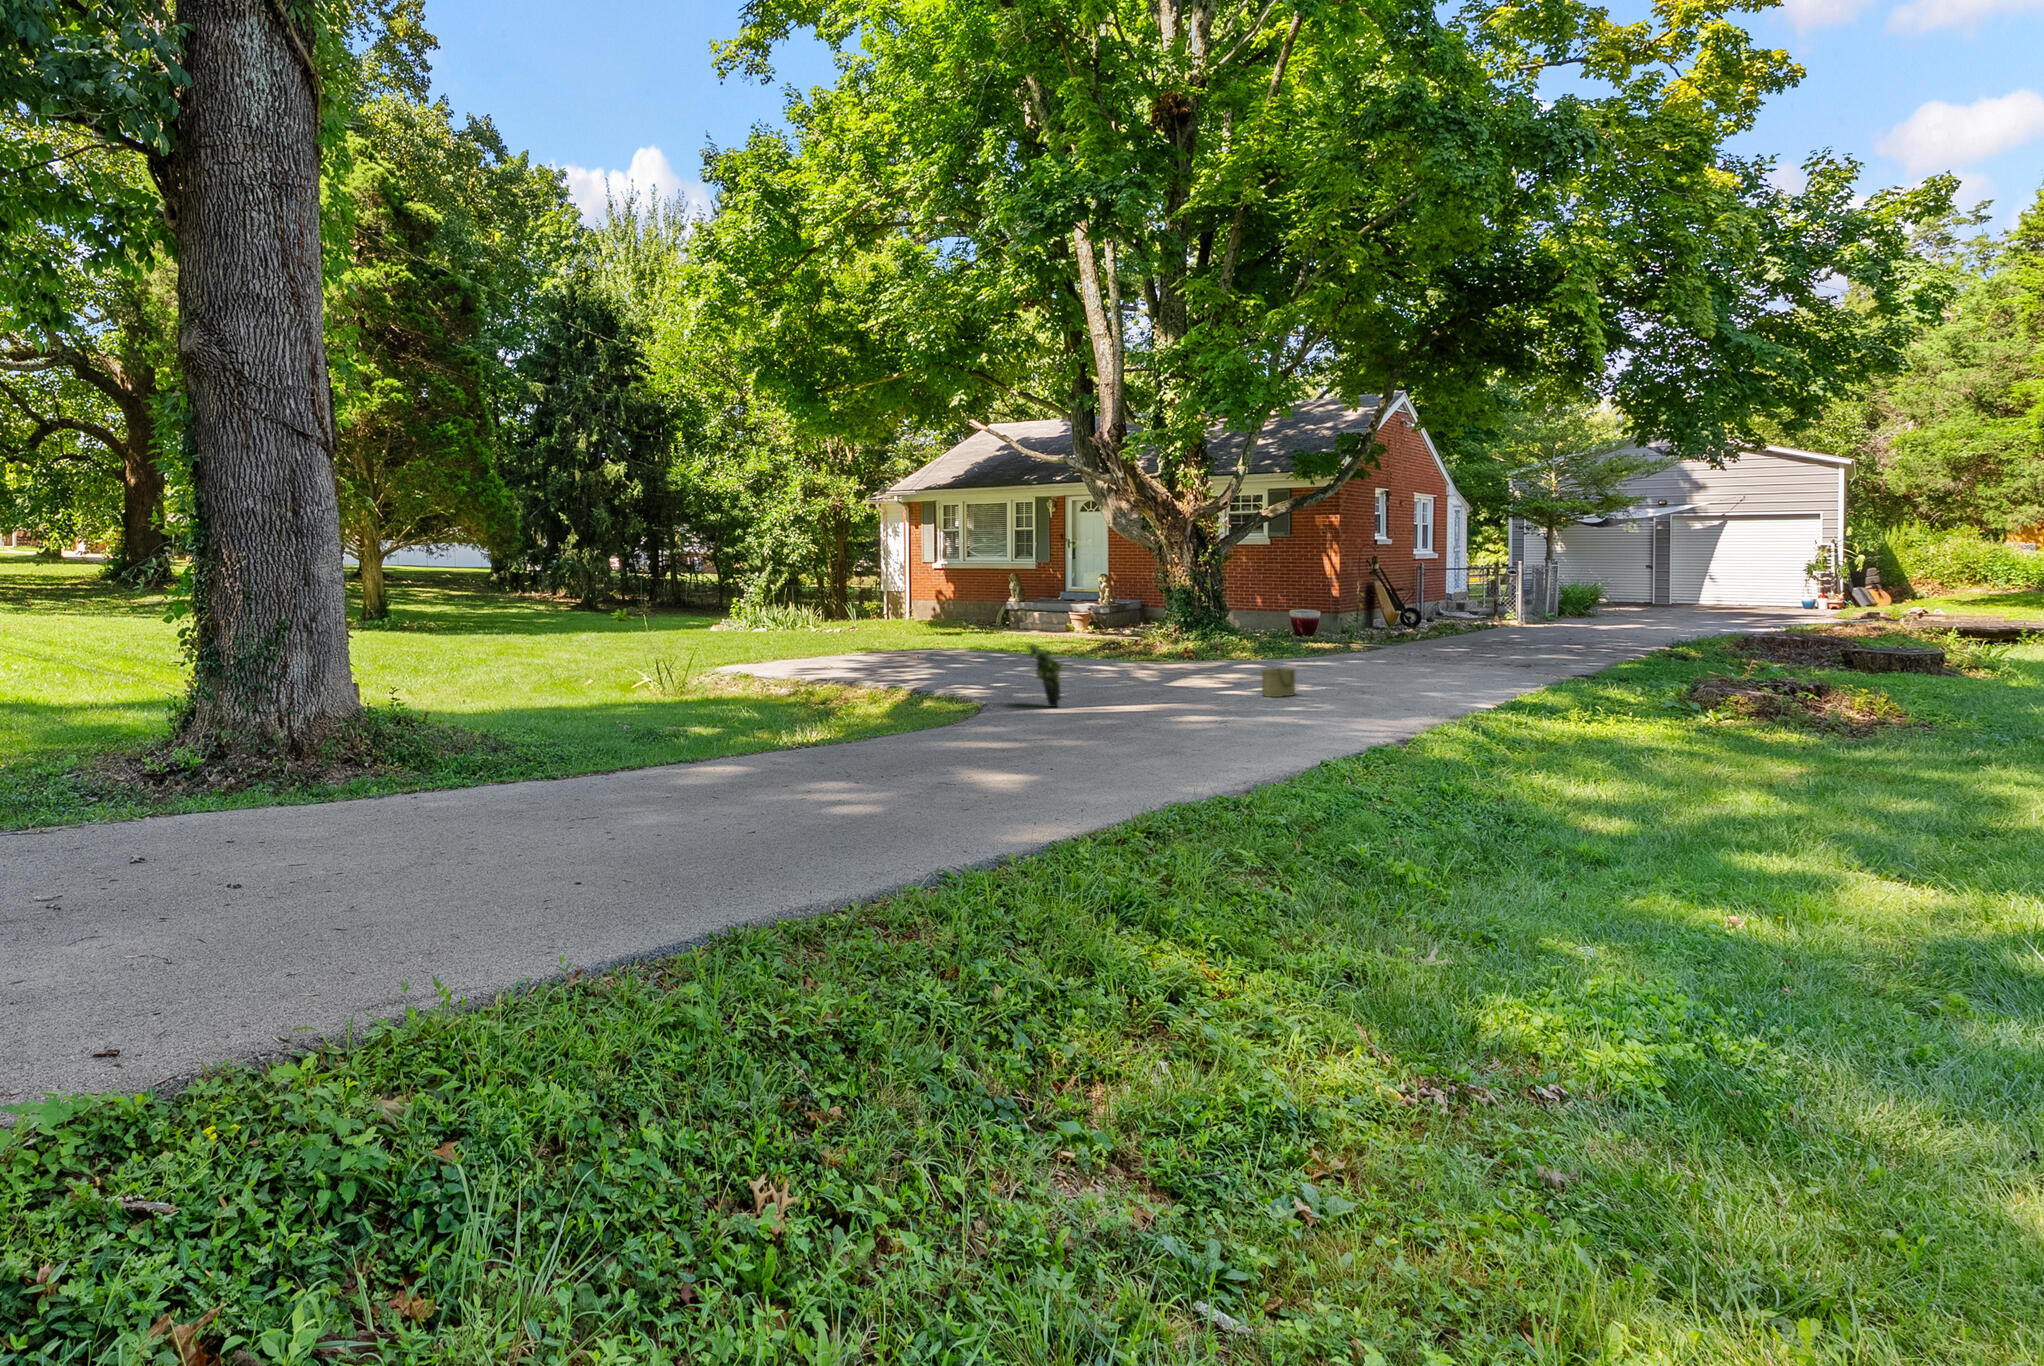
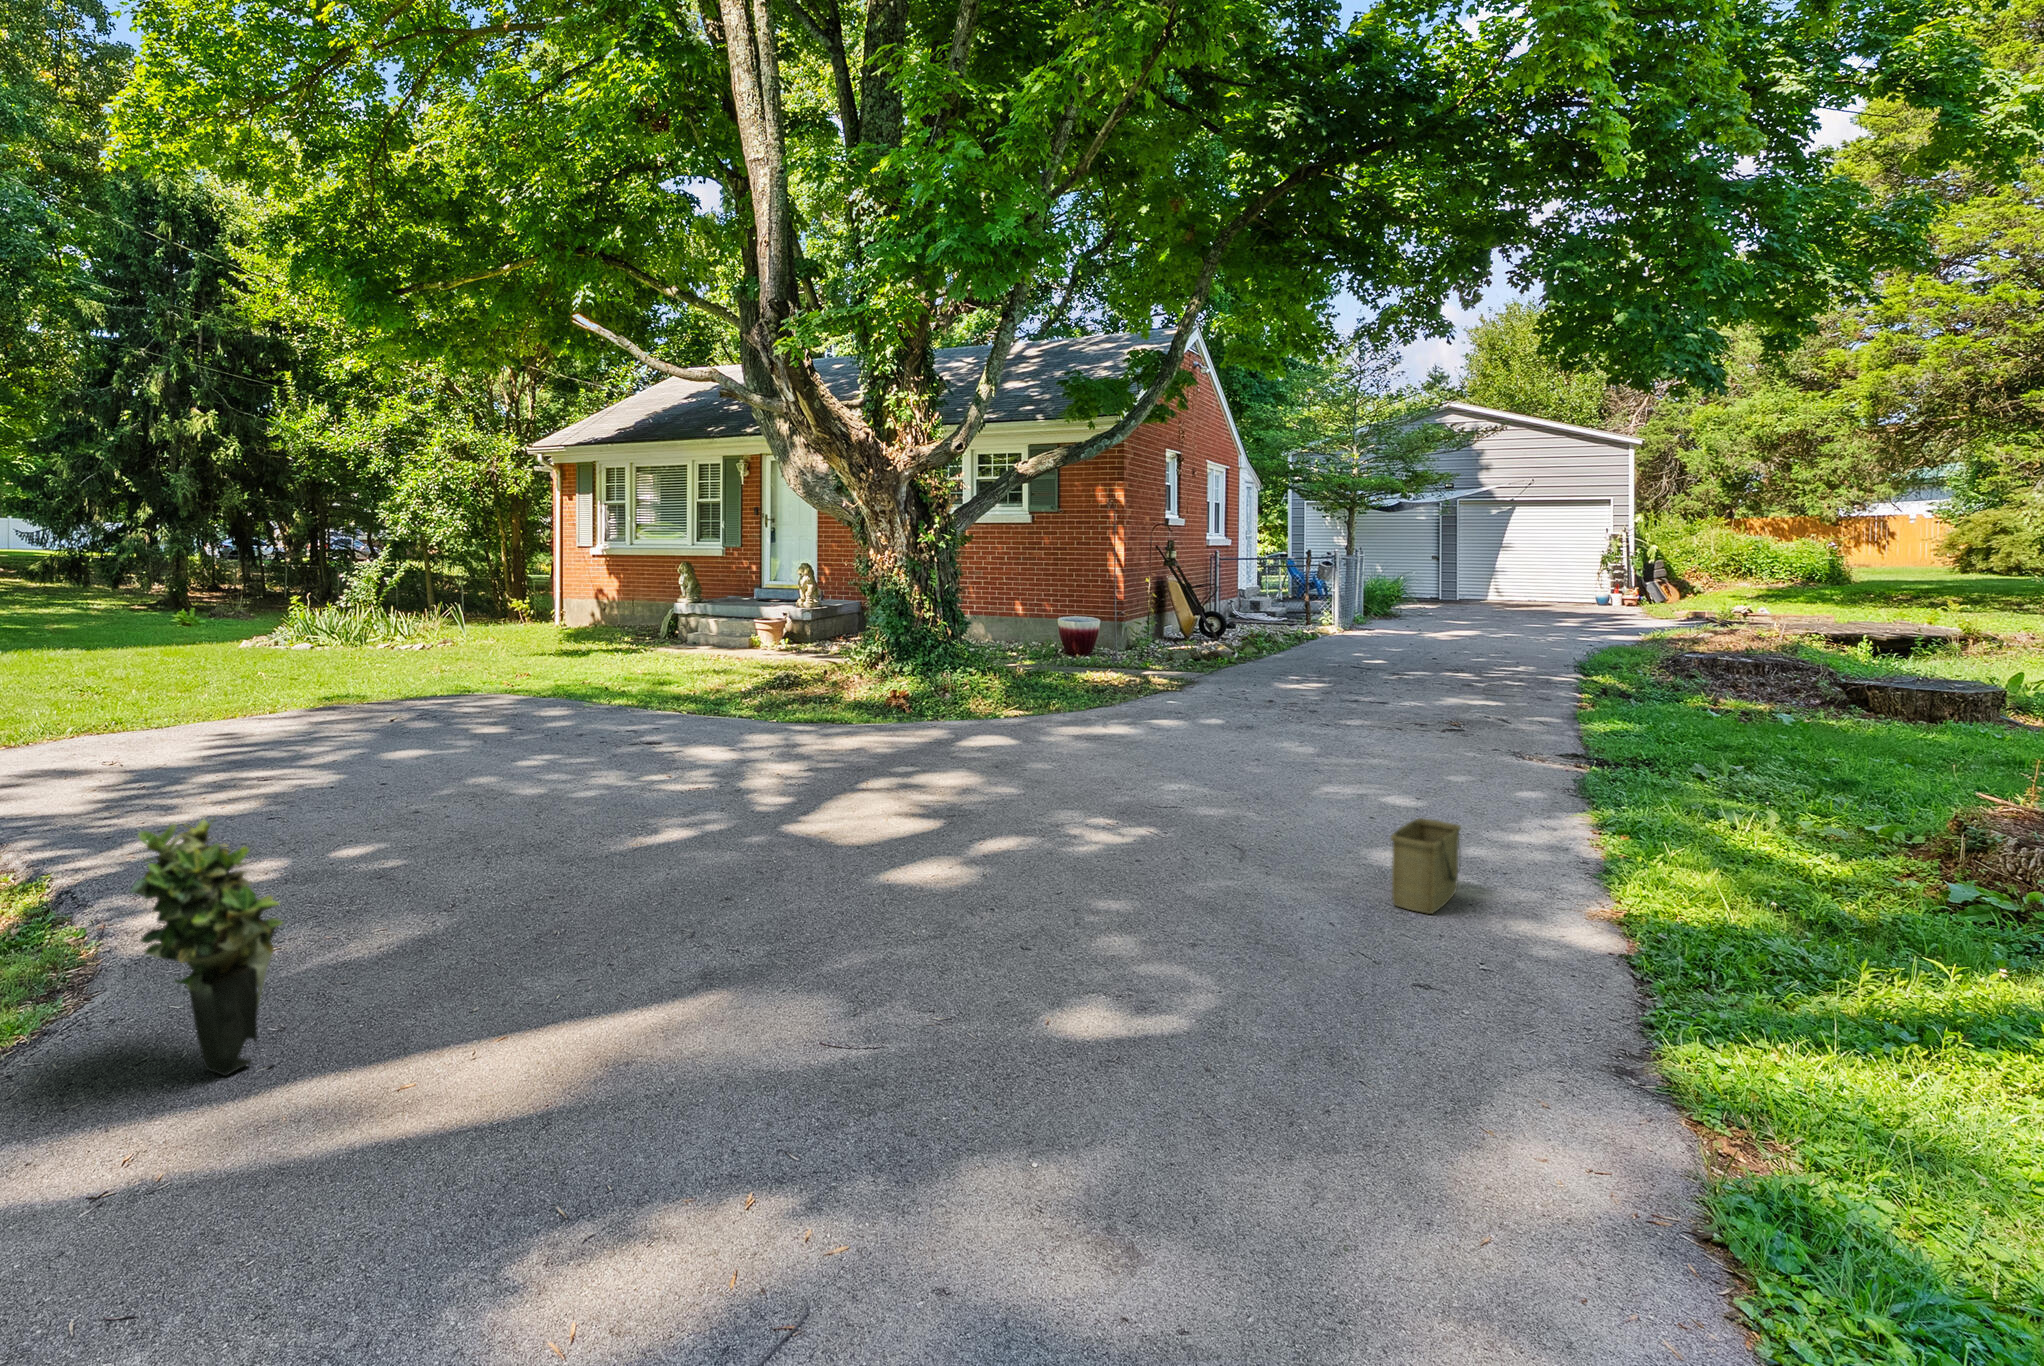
basket: present [1262,668,1296,697] -> present [1391,818,1461,914]

